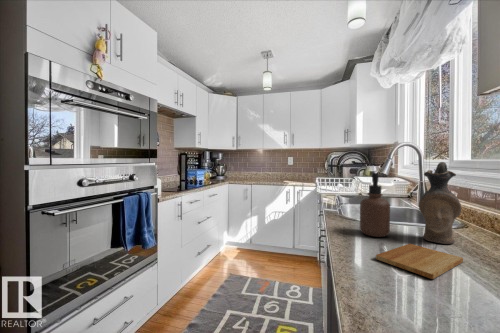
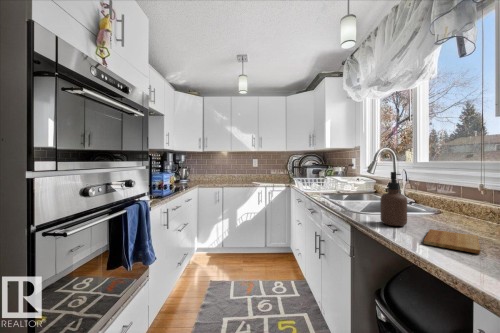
ceramic pitcher: present [419,162,461,244] -> none [427,162,461,227]

